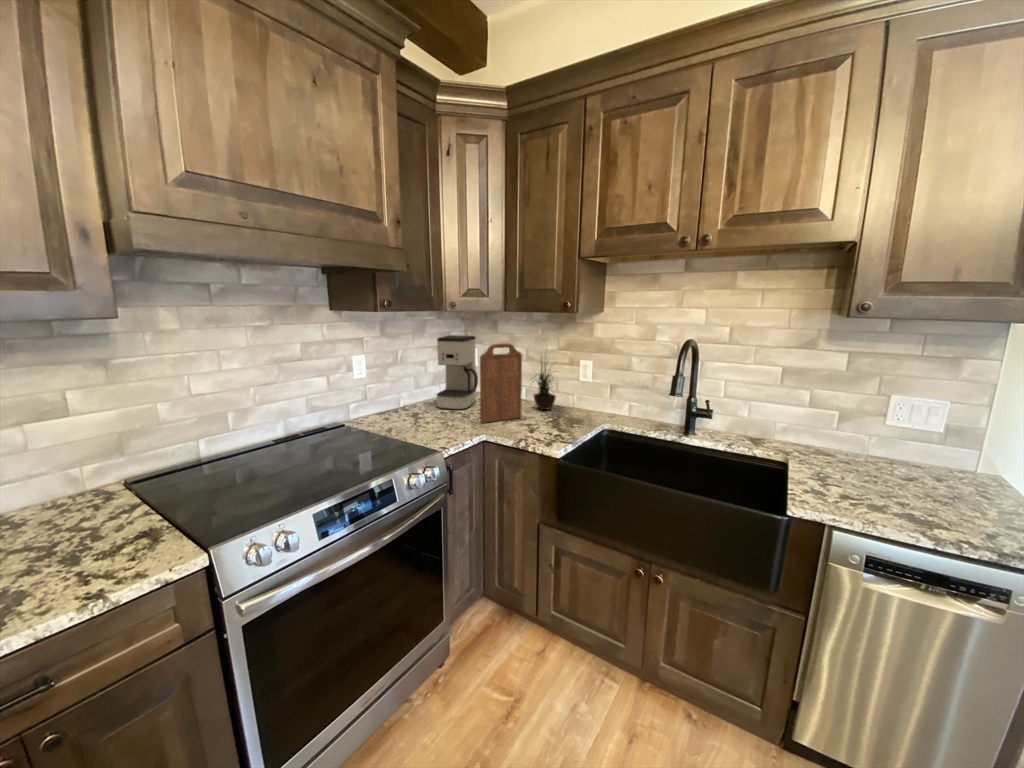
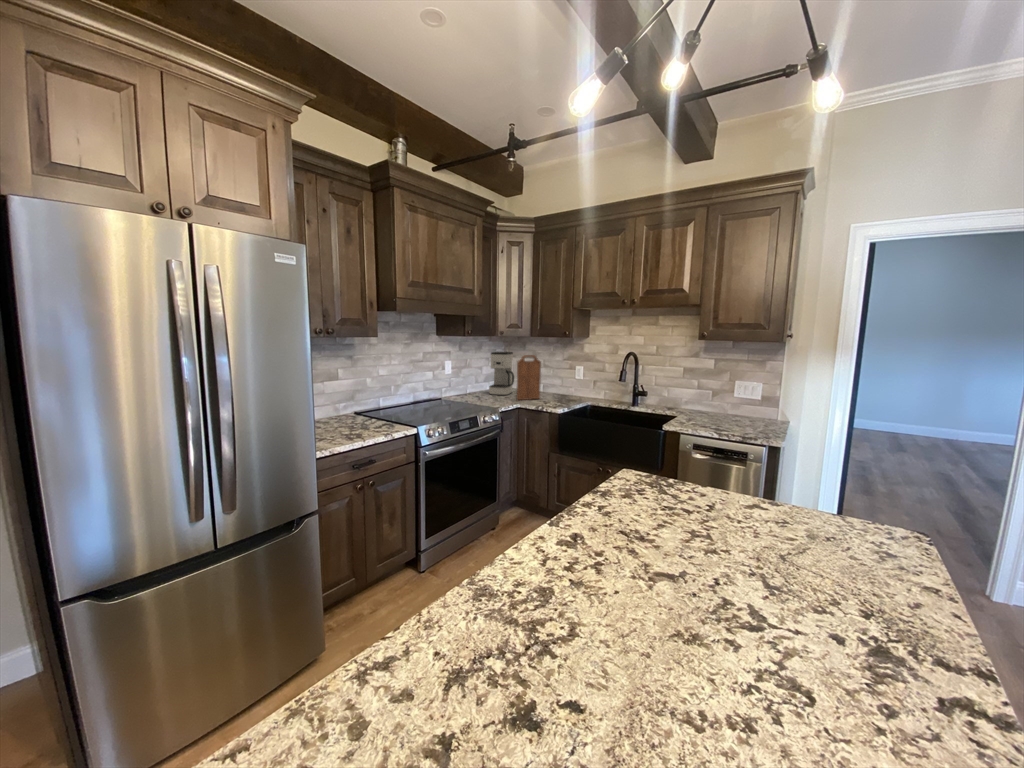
potted plant: present [533,363,556,410] -> none [543,354,566,396]

